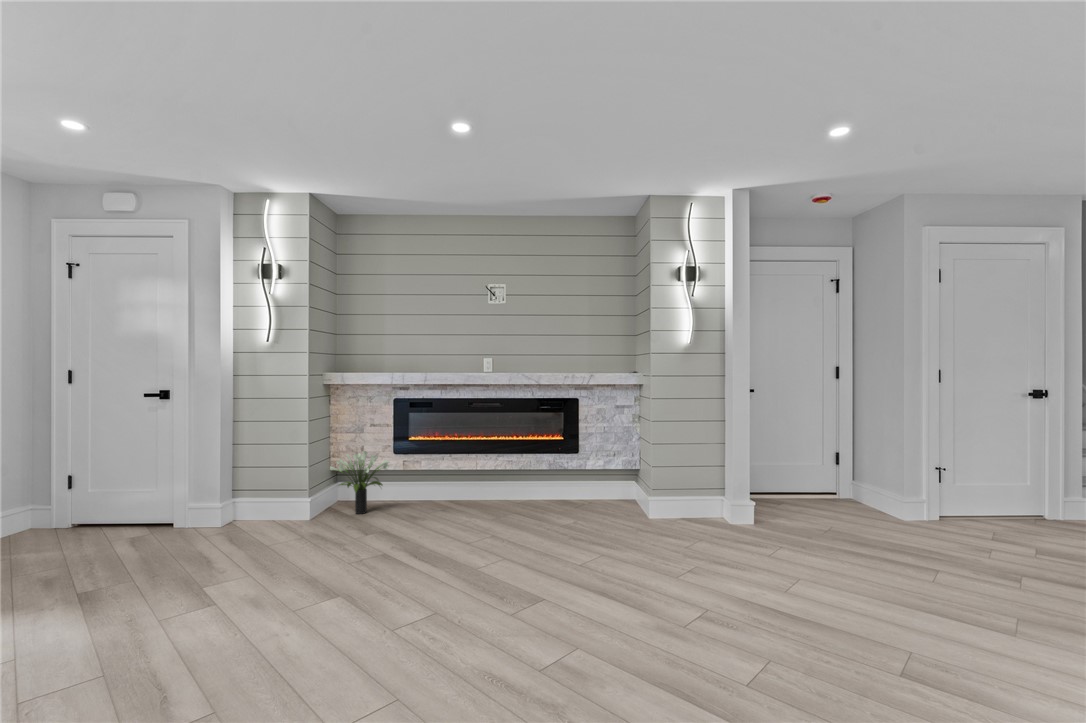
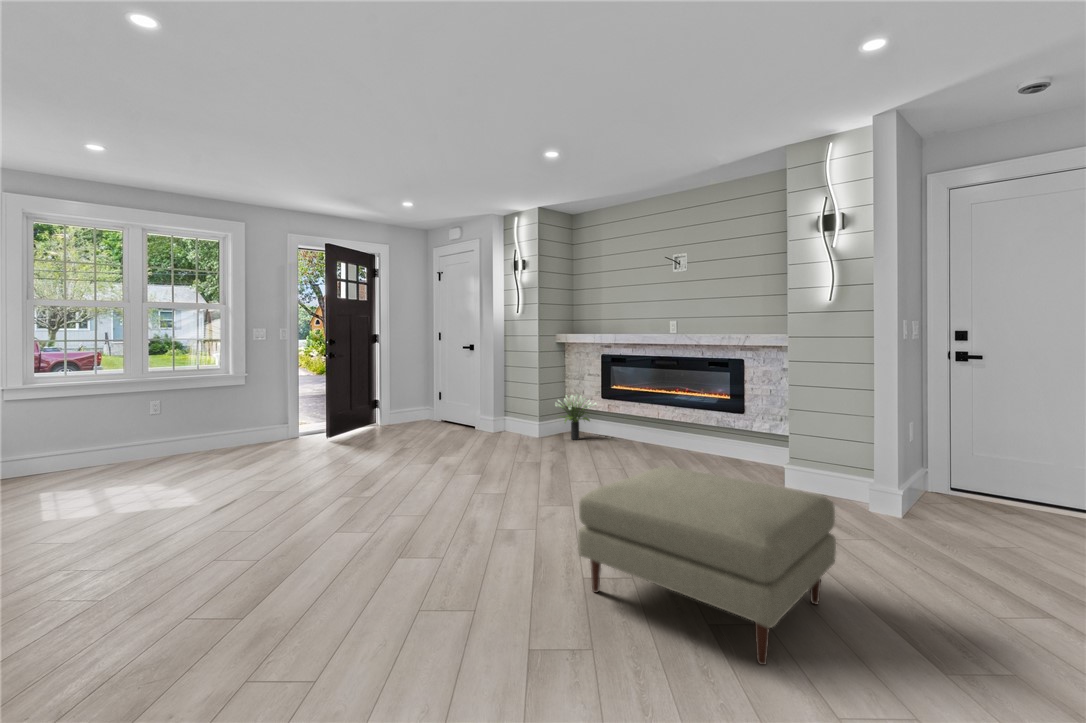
ottoman: none [709,507,993,668] -> present [578,466,836,665]

